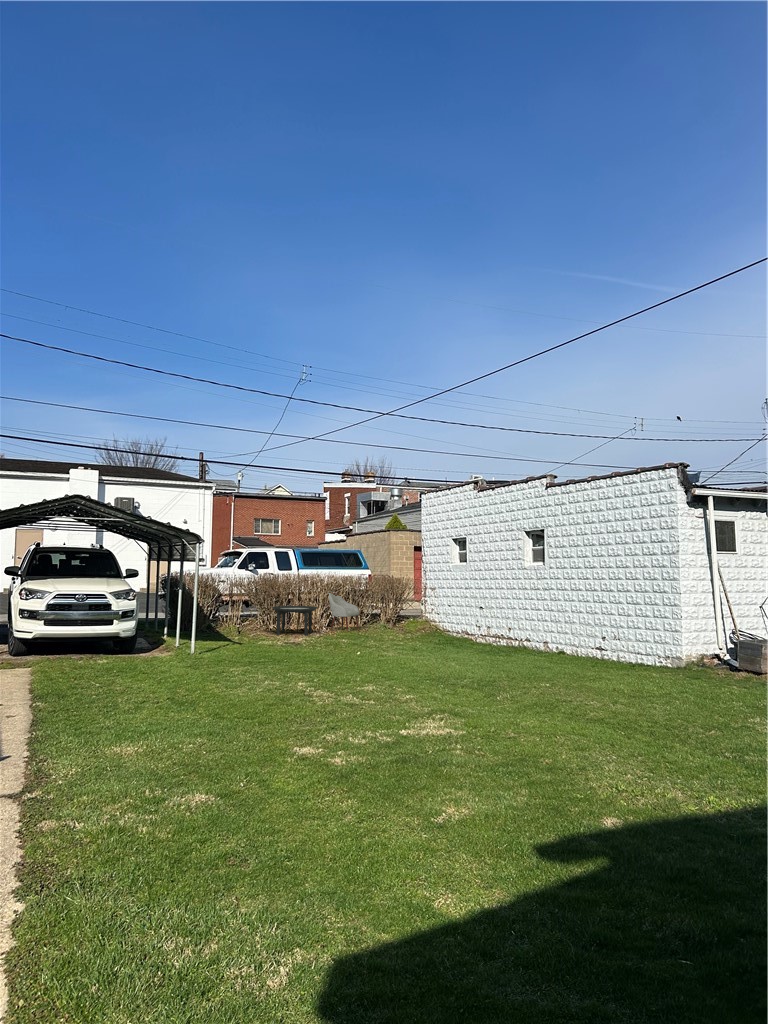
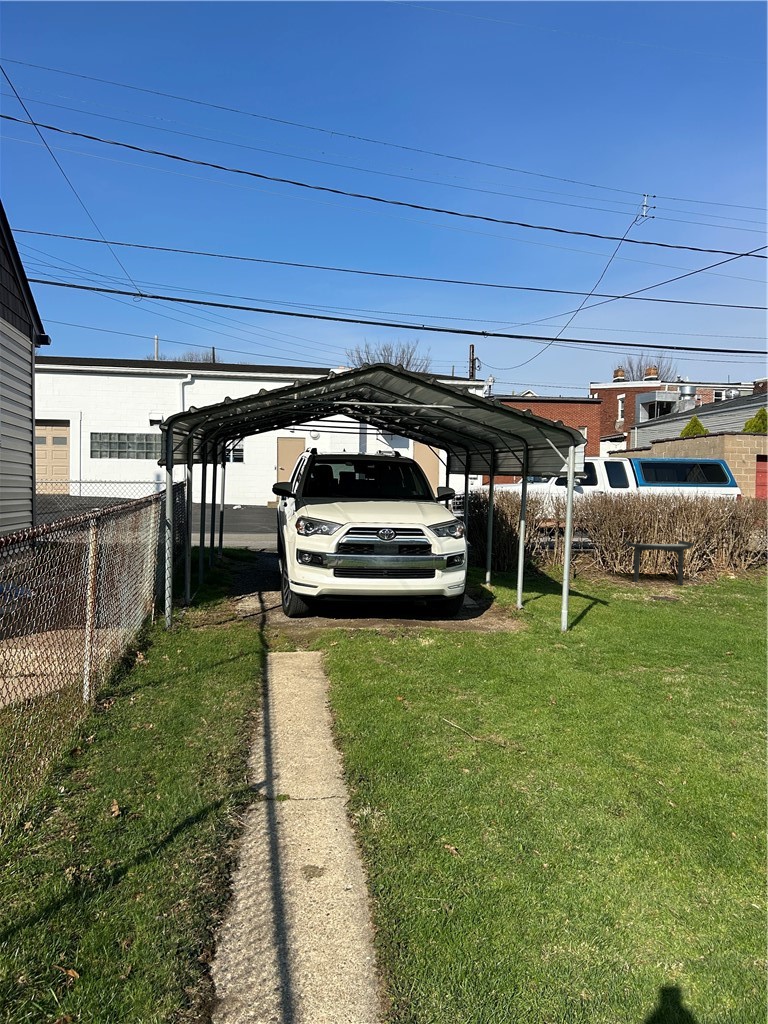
chair: present [328,593,359,632] -> none [700,519,747,579]

